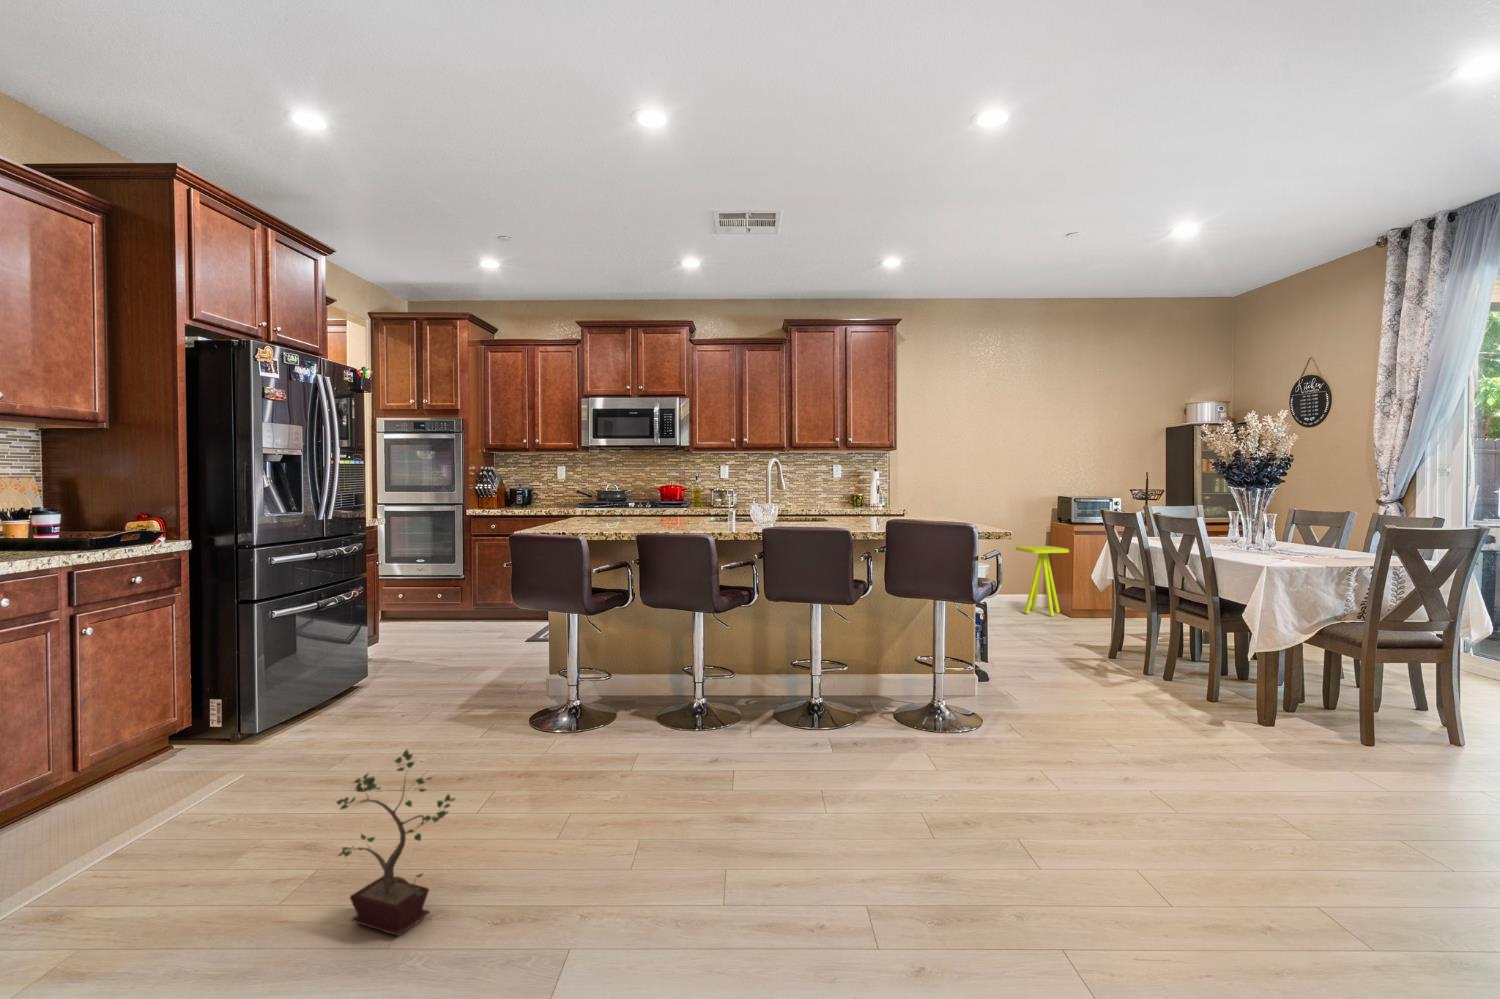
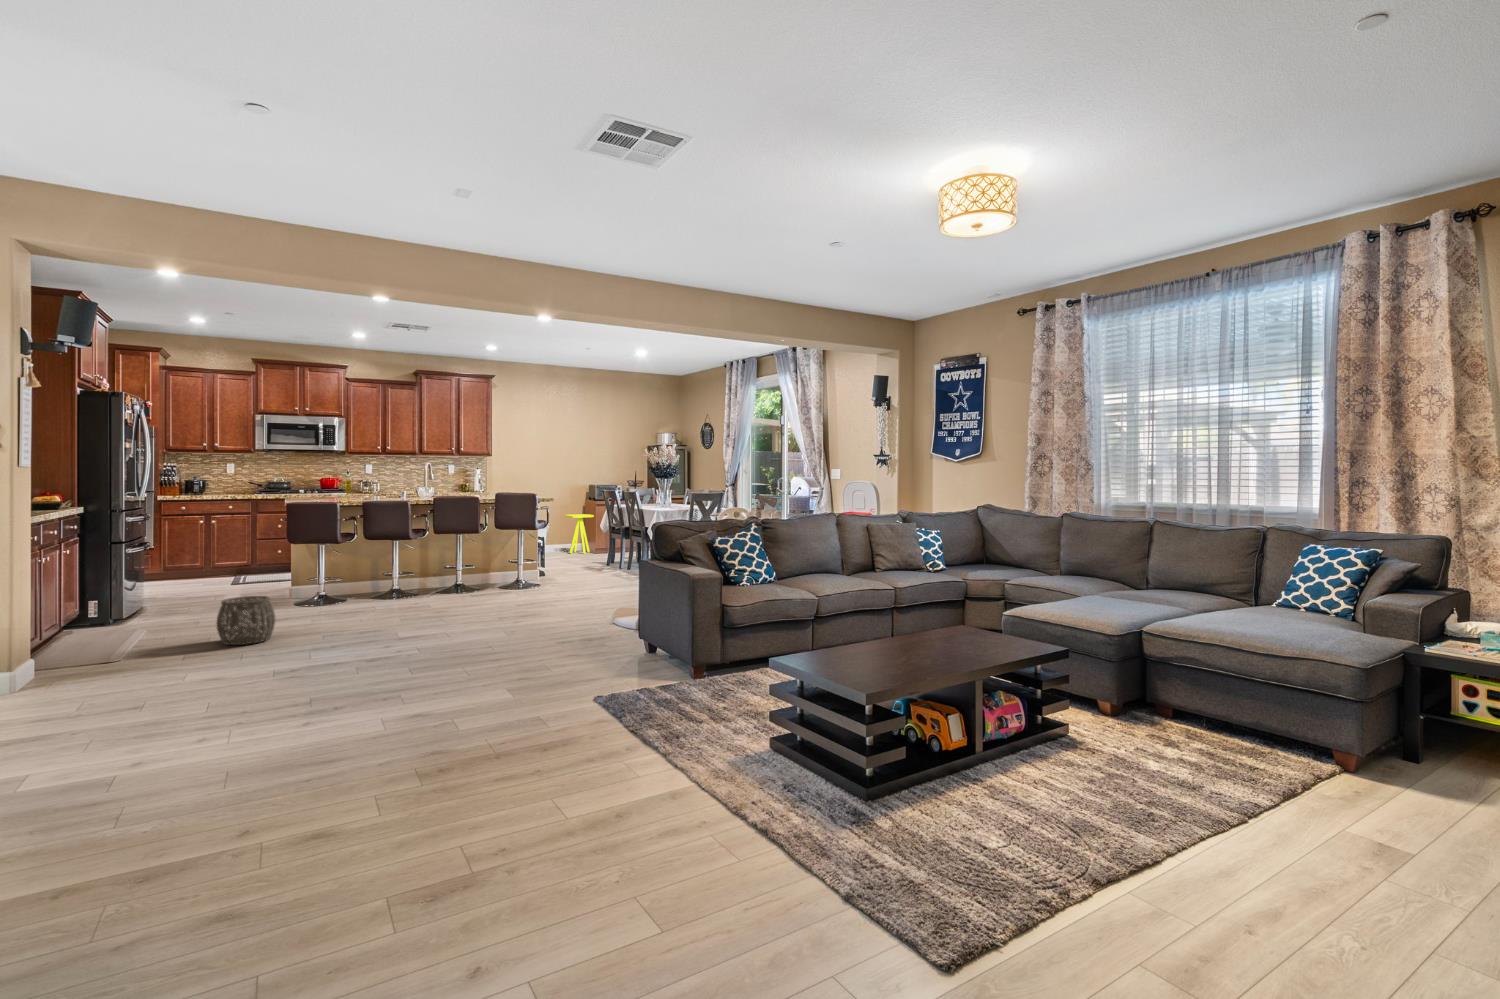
potted plant: present [337,750,455,936] -> none [298,572,358,636]
woven basket: none [133,783,298,946] -> present [217,596,275,645]

